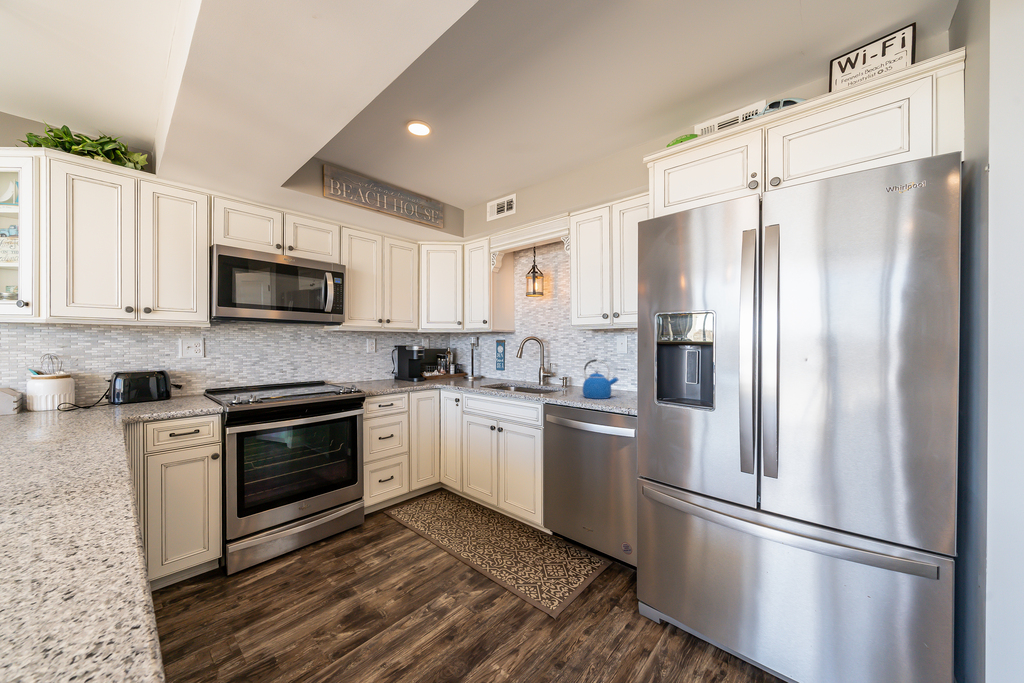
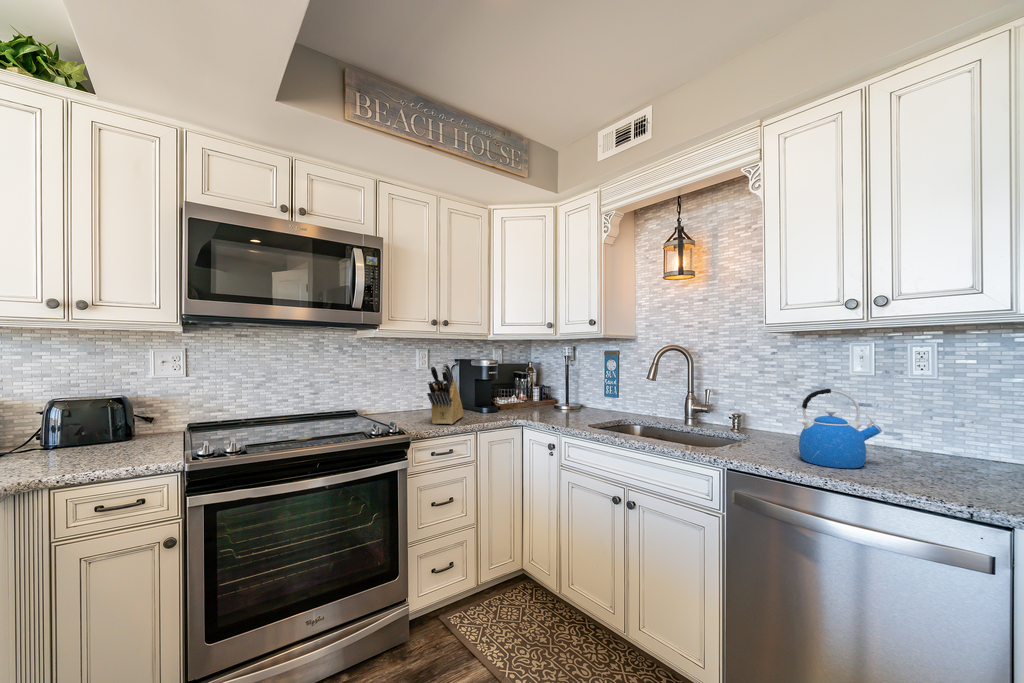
knife block: none [376,348,400,388] -> present [427,363,464,424]

